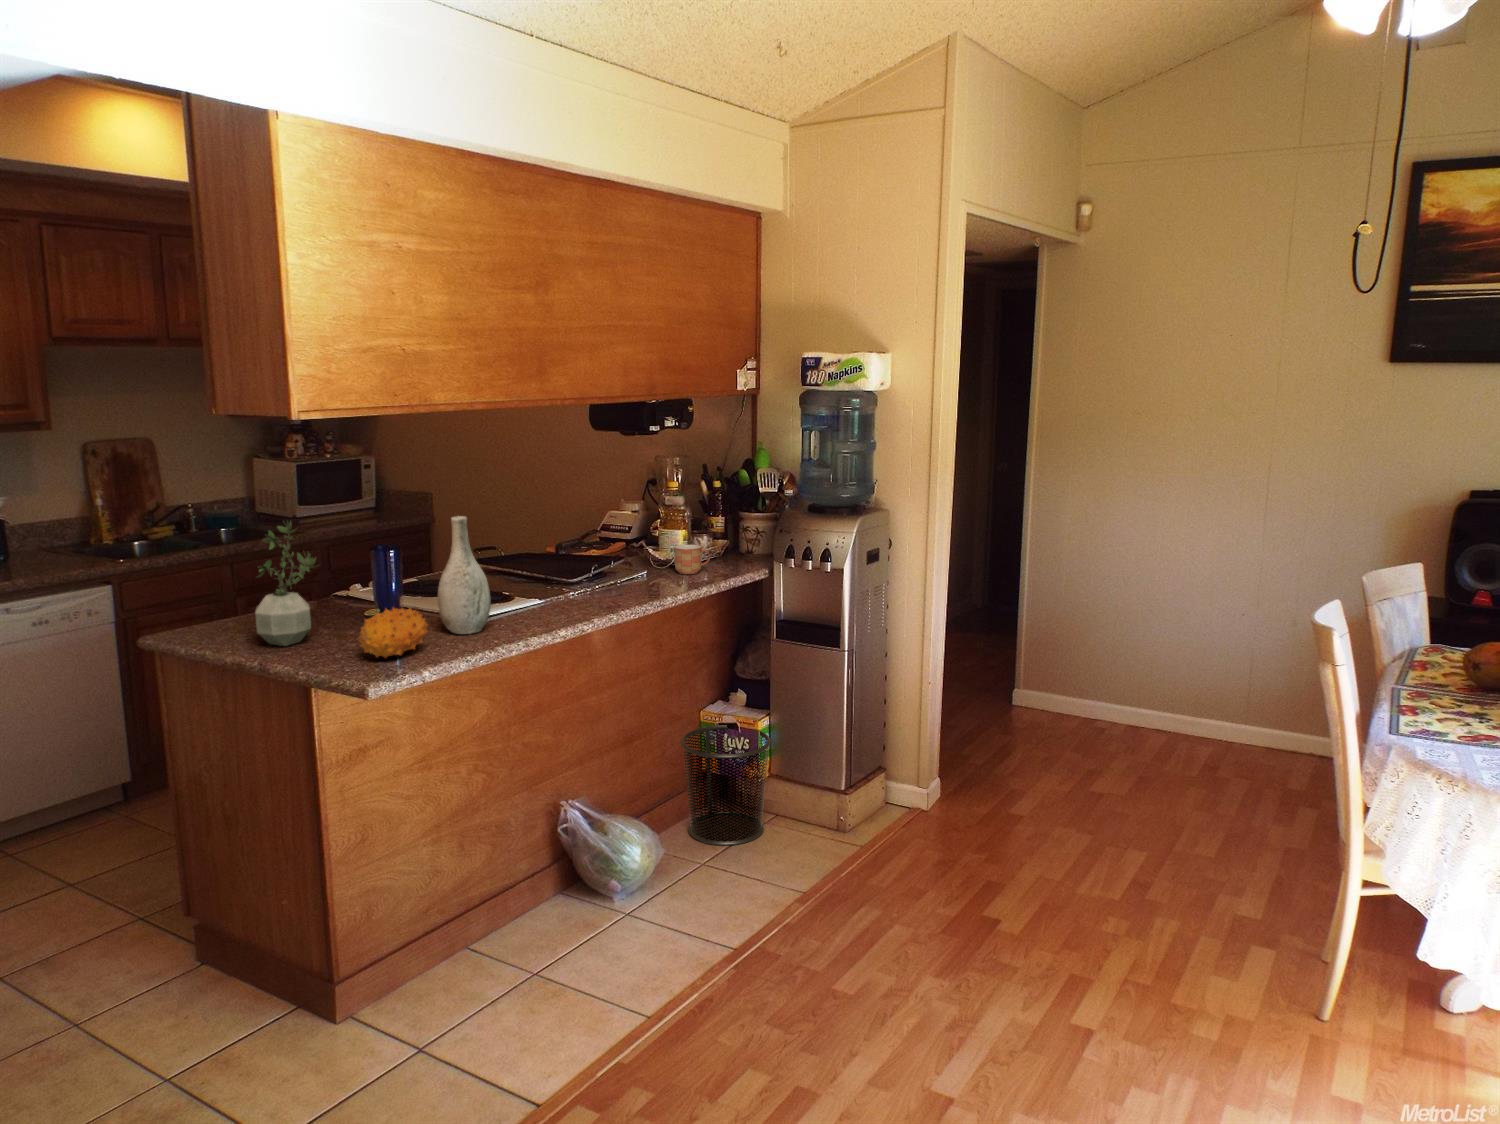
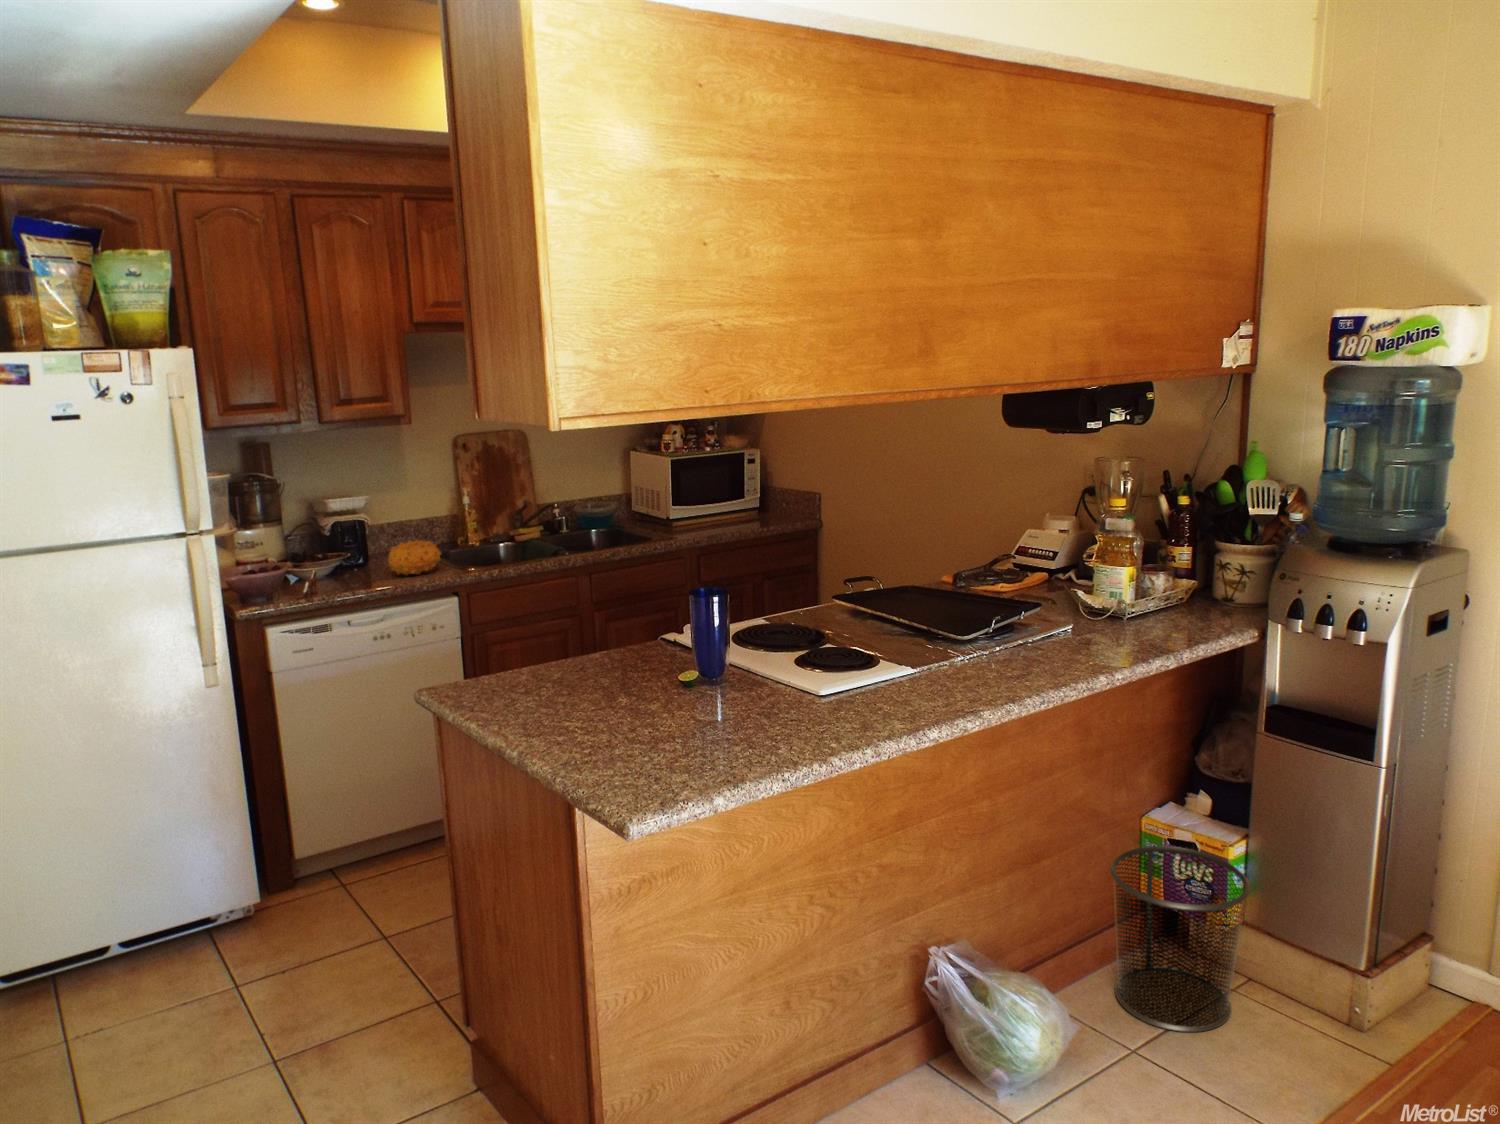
vase: present [438,516,491,634] -> none [761,555,835,725]
potted plant: present [255,522,316,646] -> none [523,551,611,723]
mug: present [673,545,710,574] -> none [1114,591,1170,635]
fruit: present [359,607,429,658] -> present [388,539,441,575]

